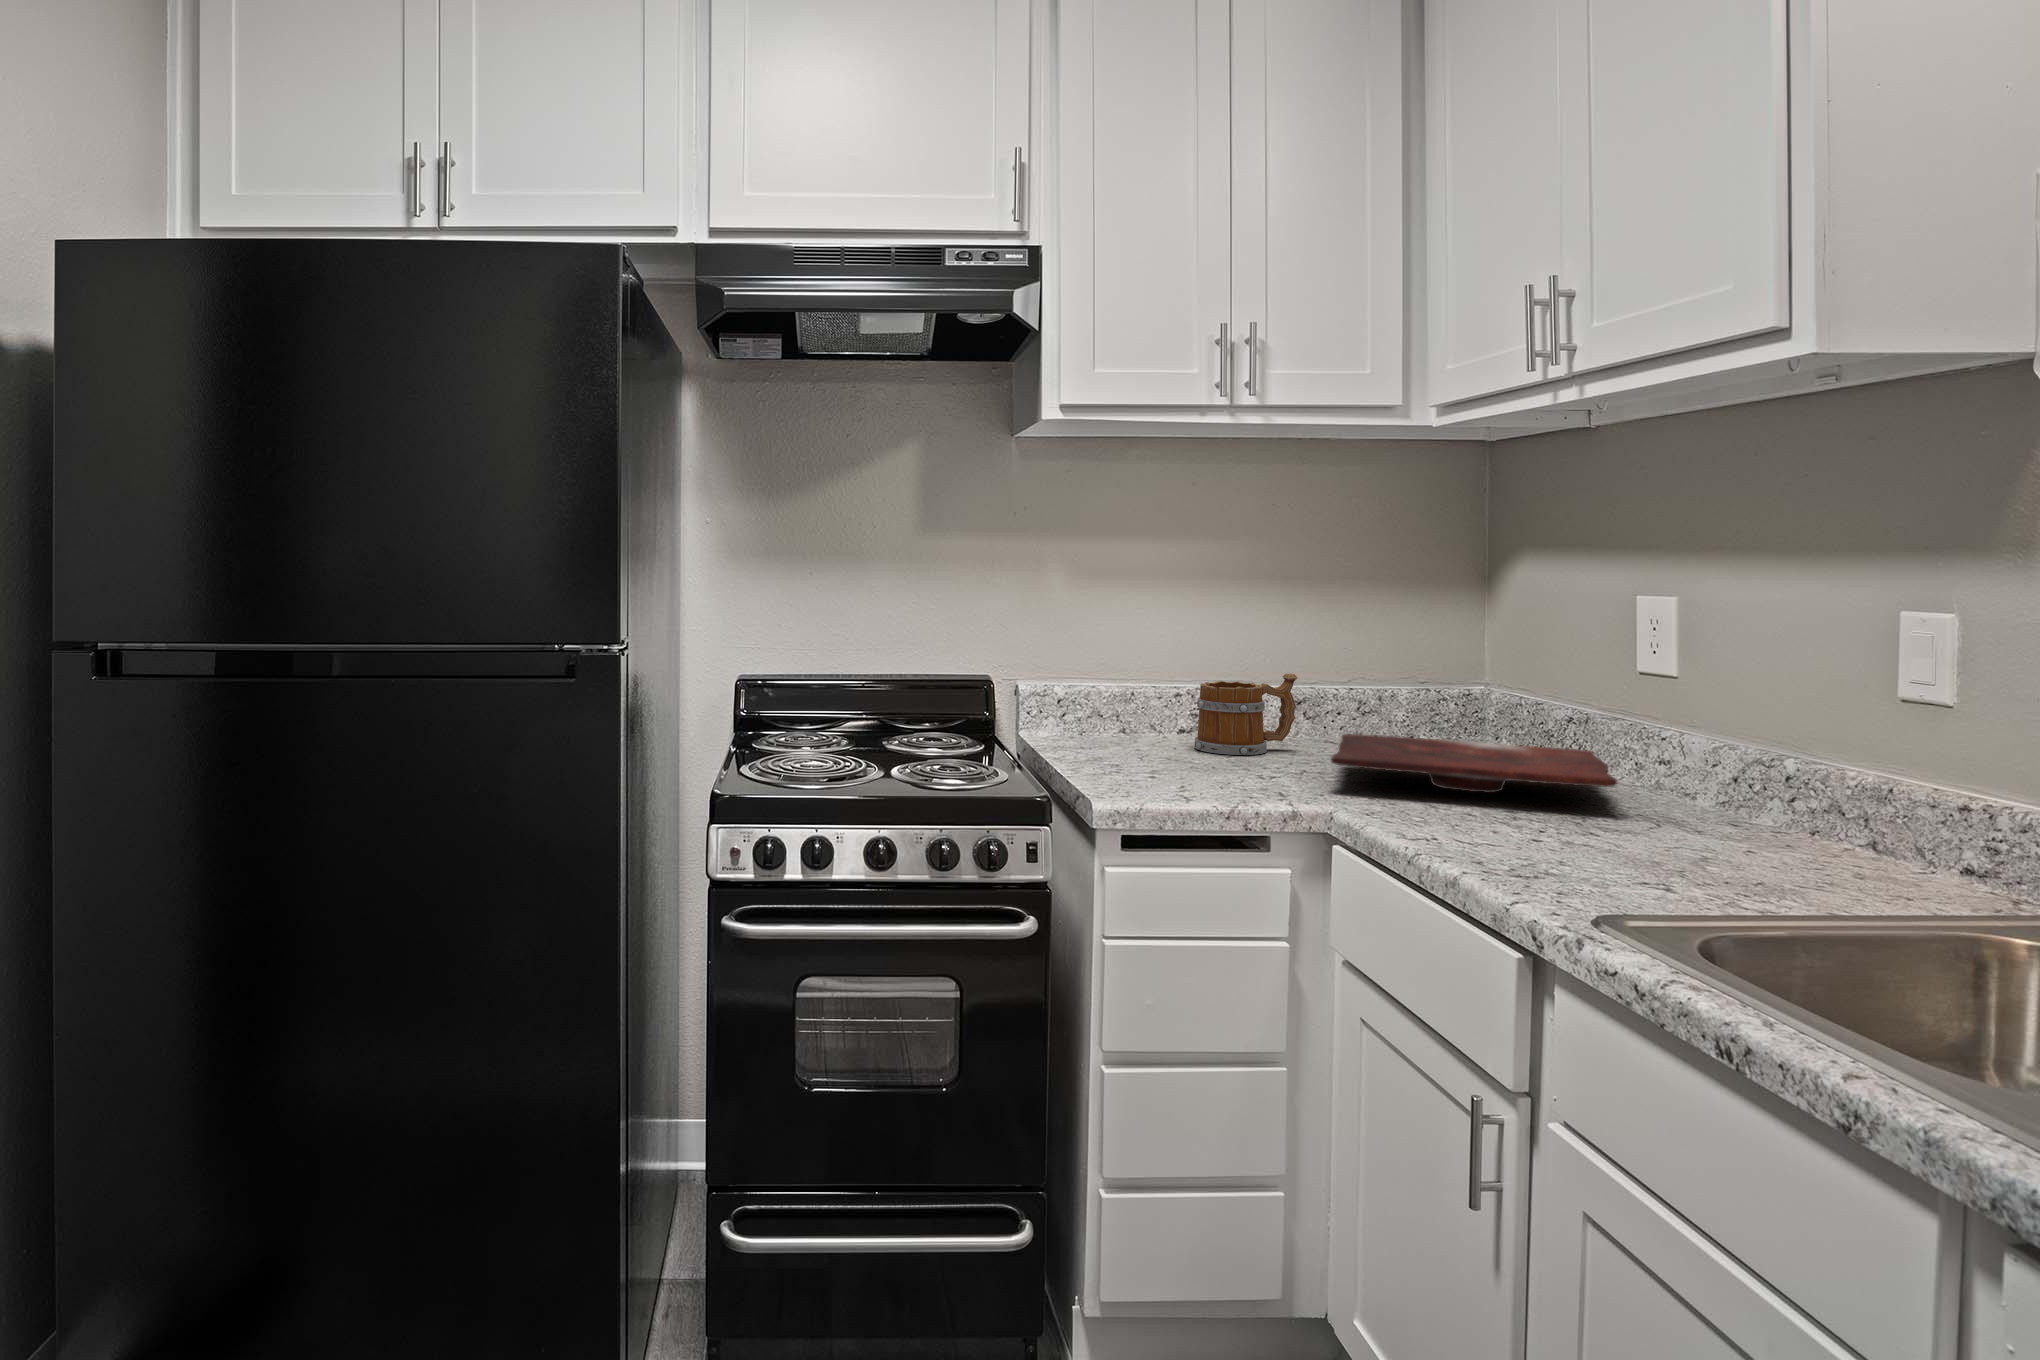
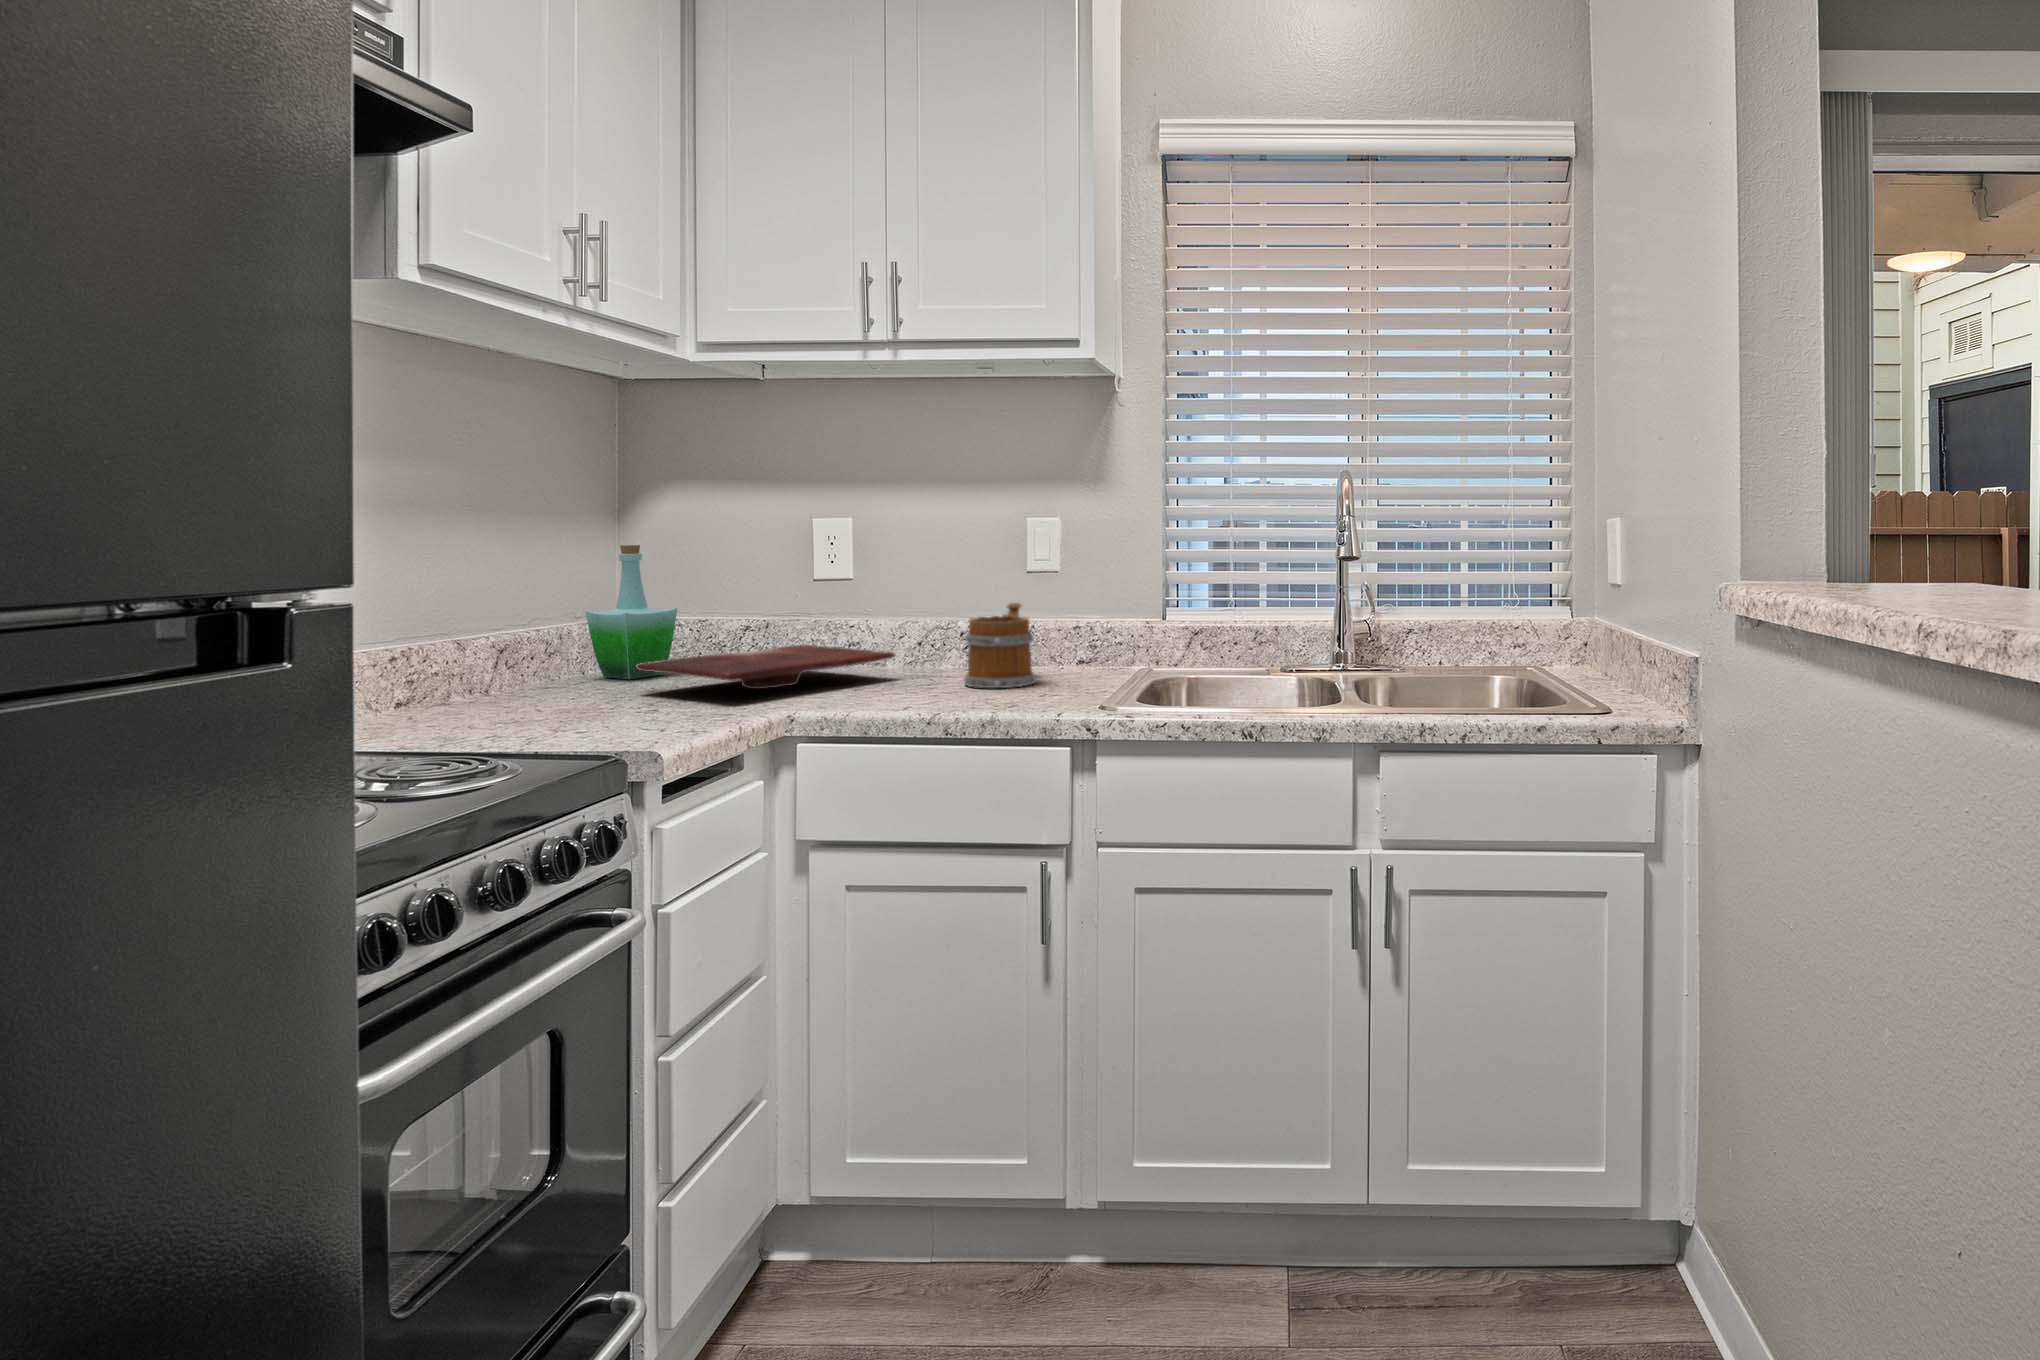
bottle: none [1396,610,1476,756] -> present [585,545,677,679]
mug: present [1195,673,1298,755] -> present [964,603,1036,688]

